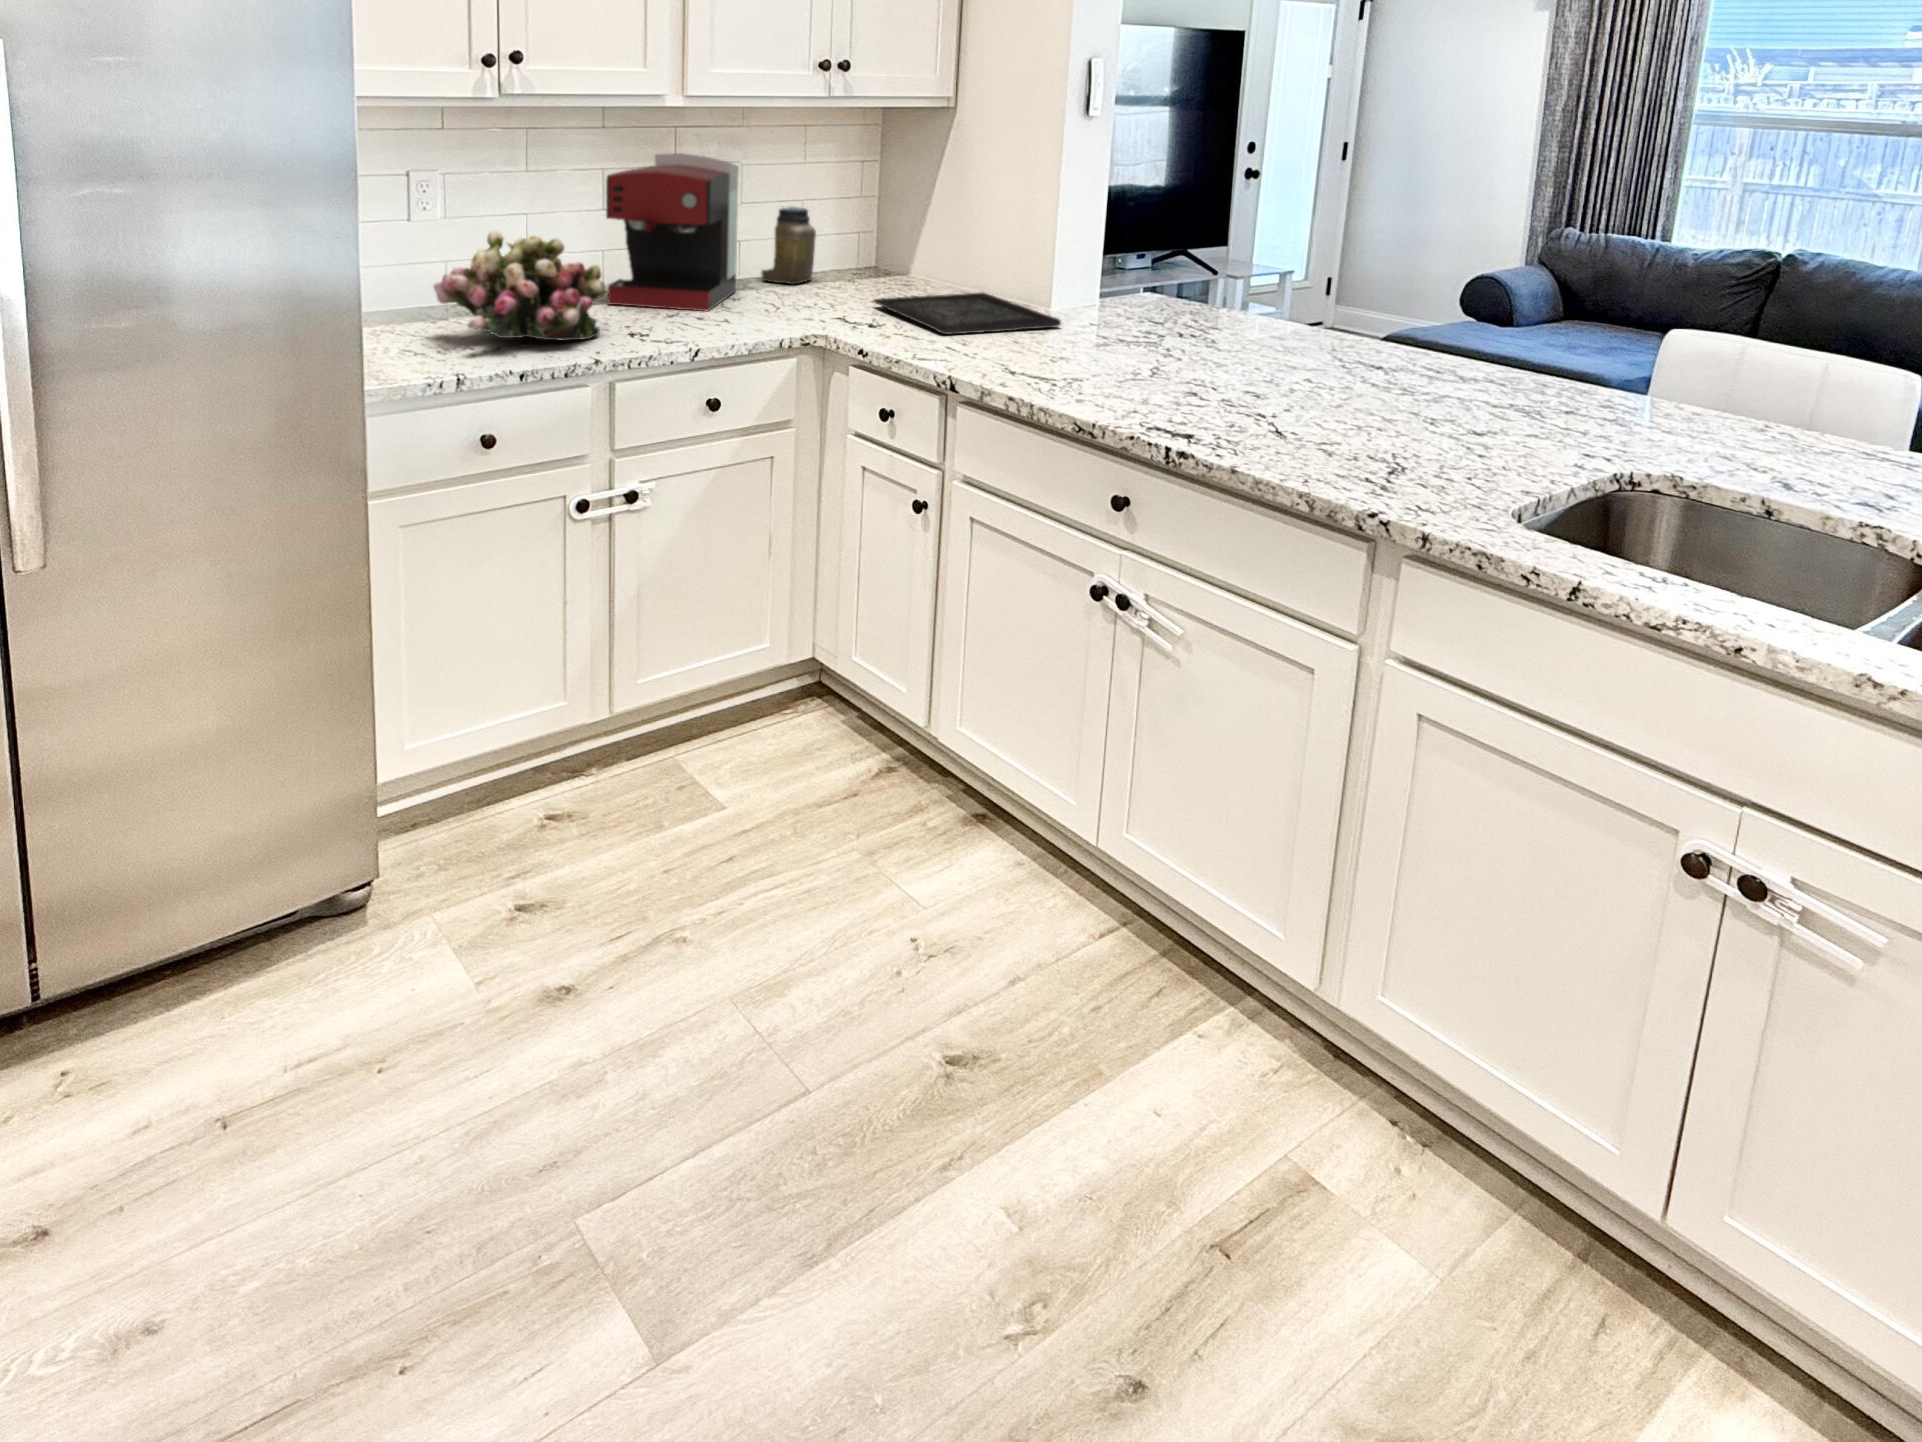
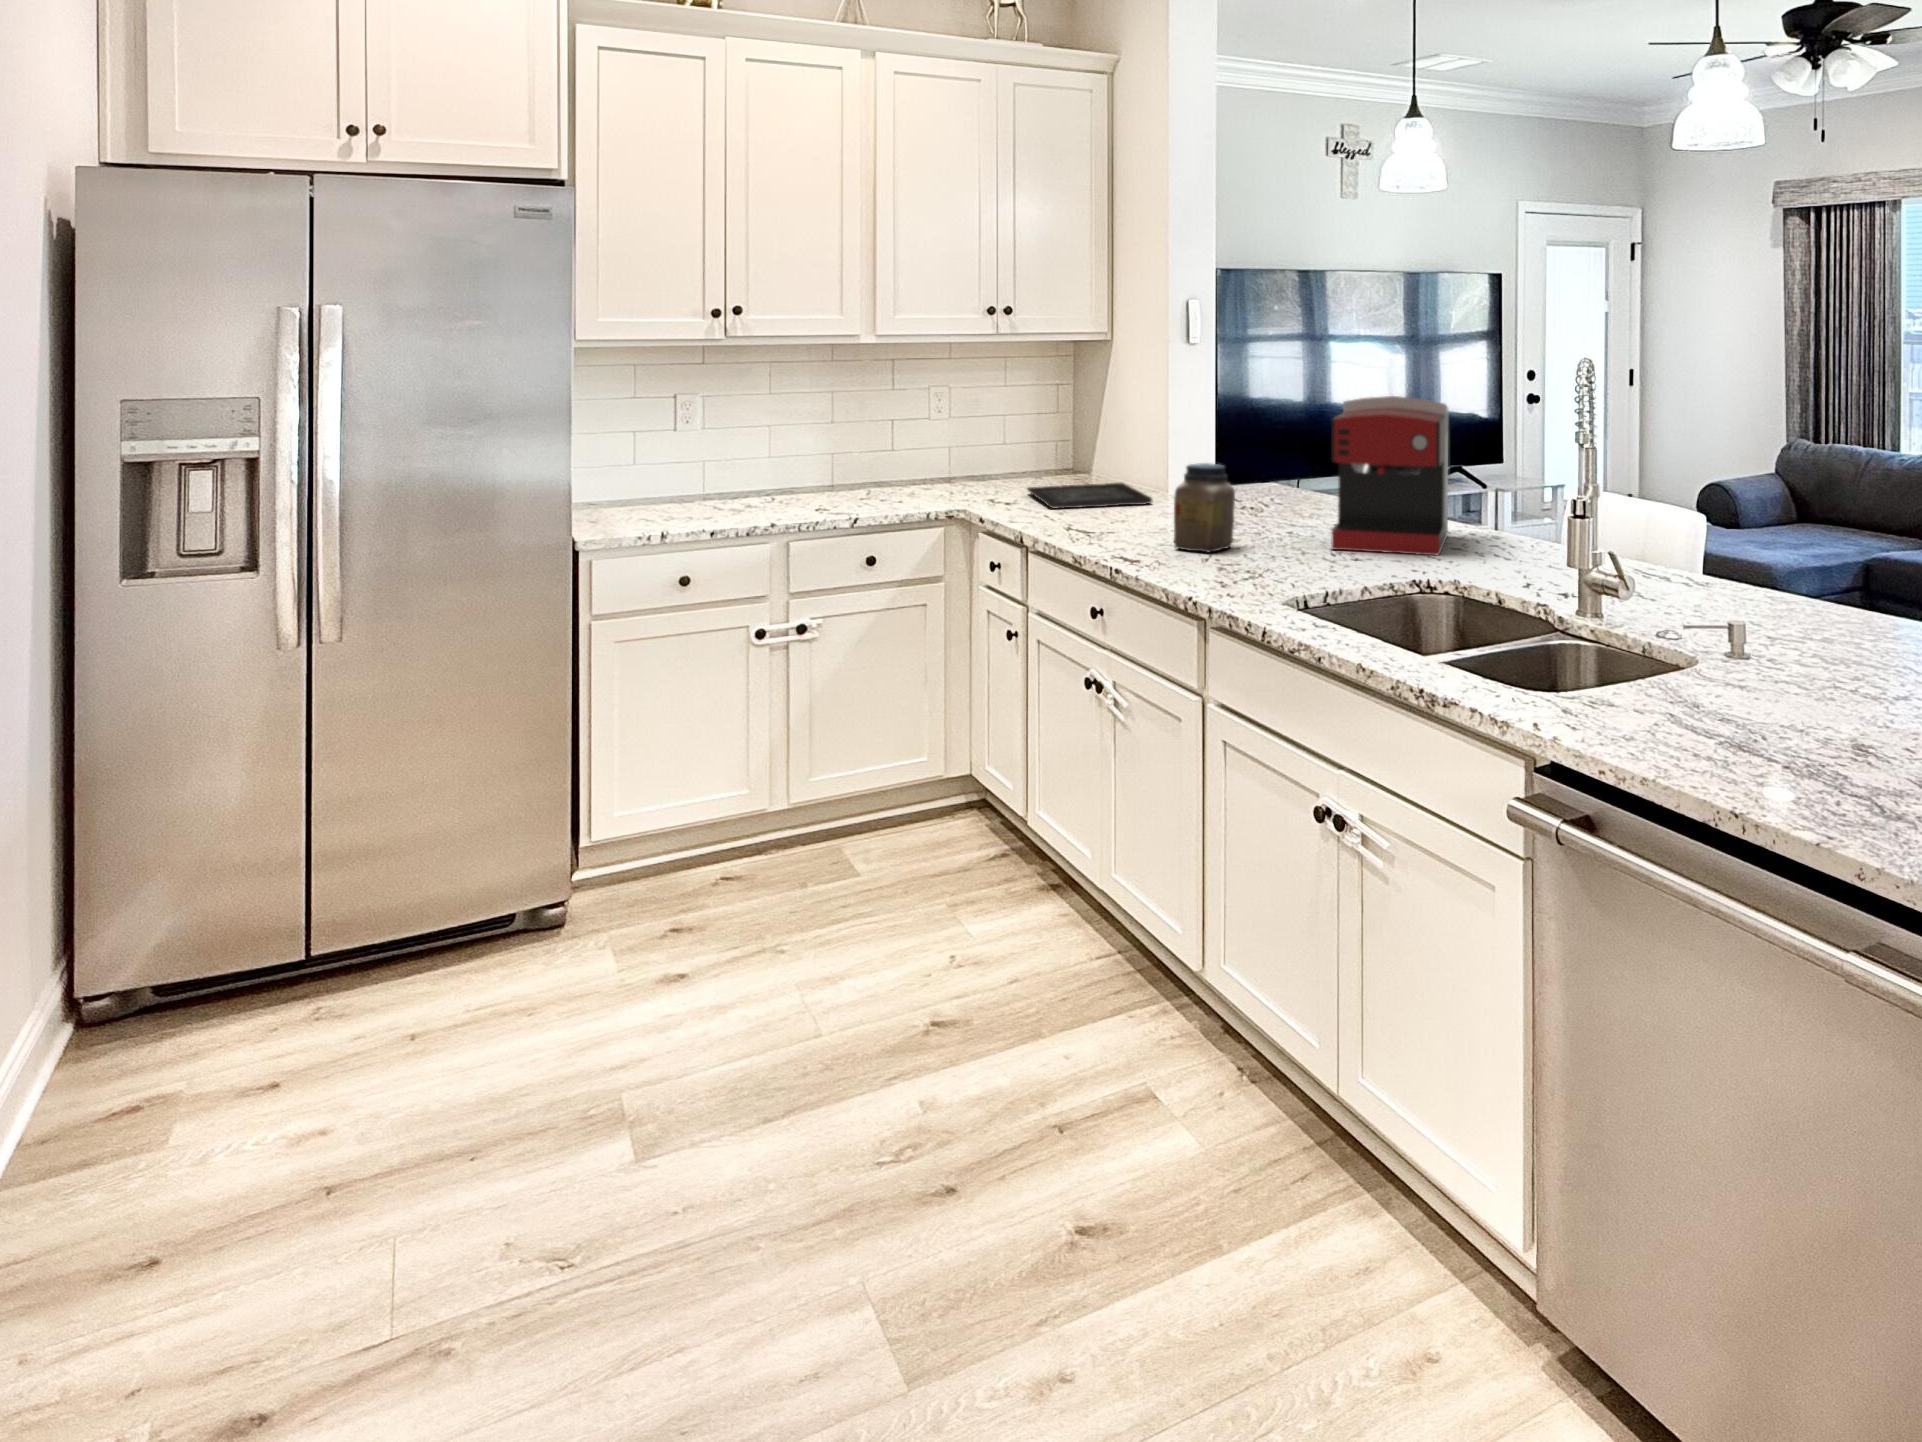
coffee maker: present [606,153,739,311] -> present [1331,396,1448,555]
jar: present [761,206,816,284] -> present [1174,463,1235,552]
flower arrangement: present [434,231,606,341] -> none [669,434,799,513]

